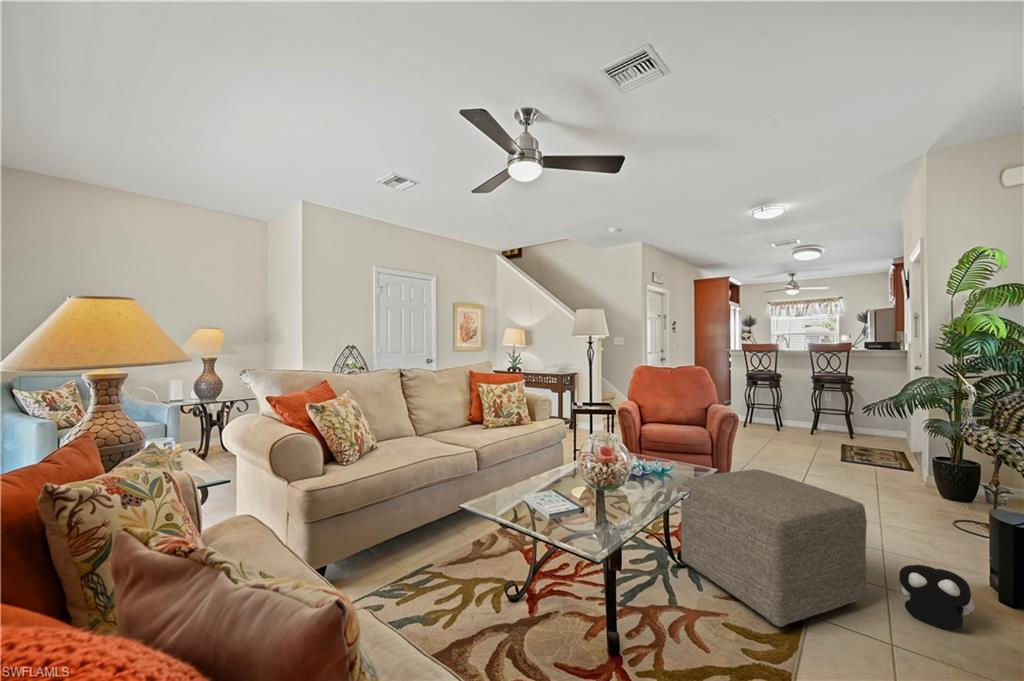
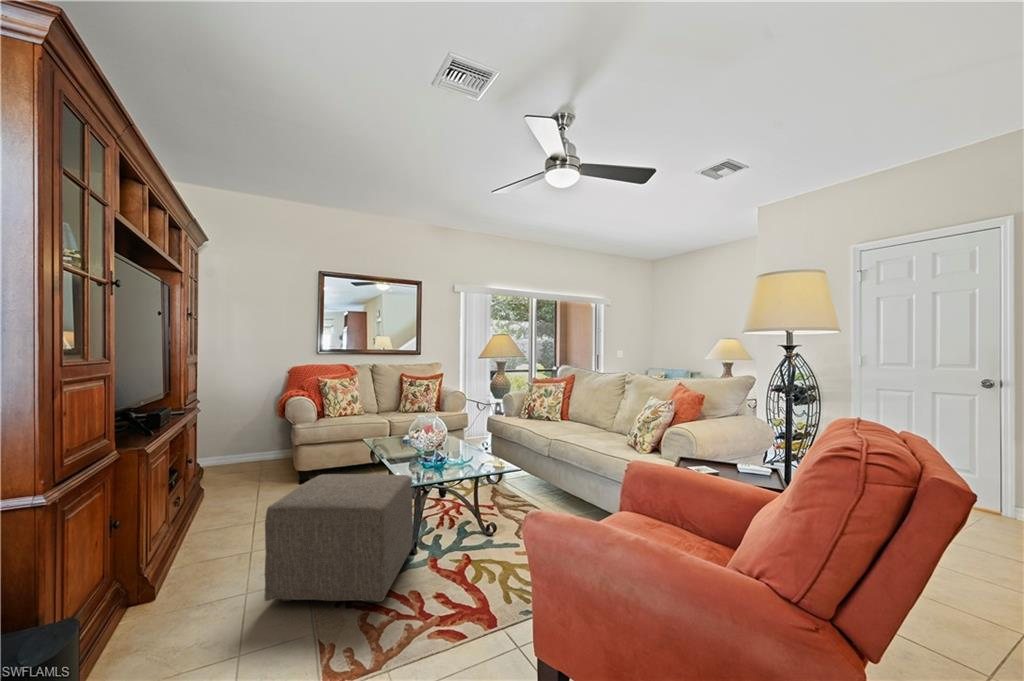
plush toy: present [895,565,974,630] -> none [170,573,239,648]

